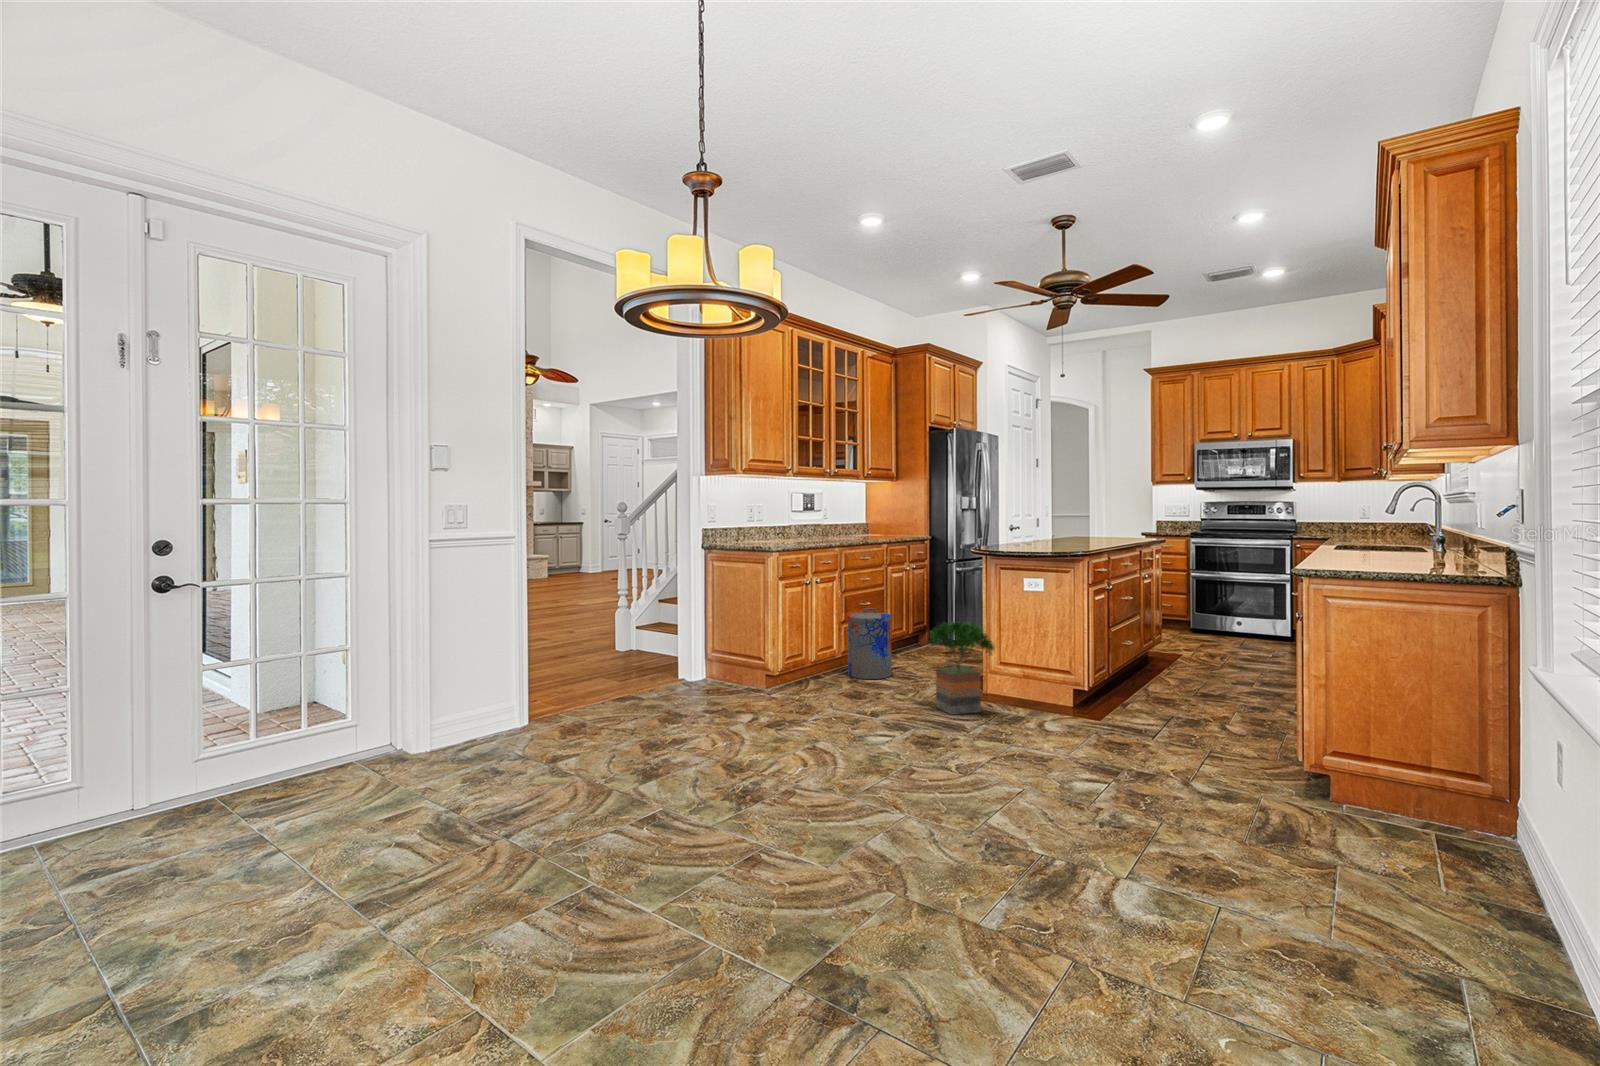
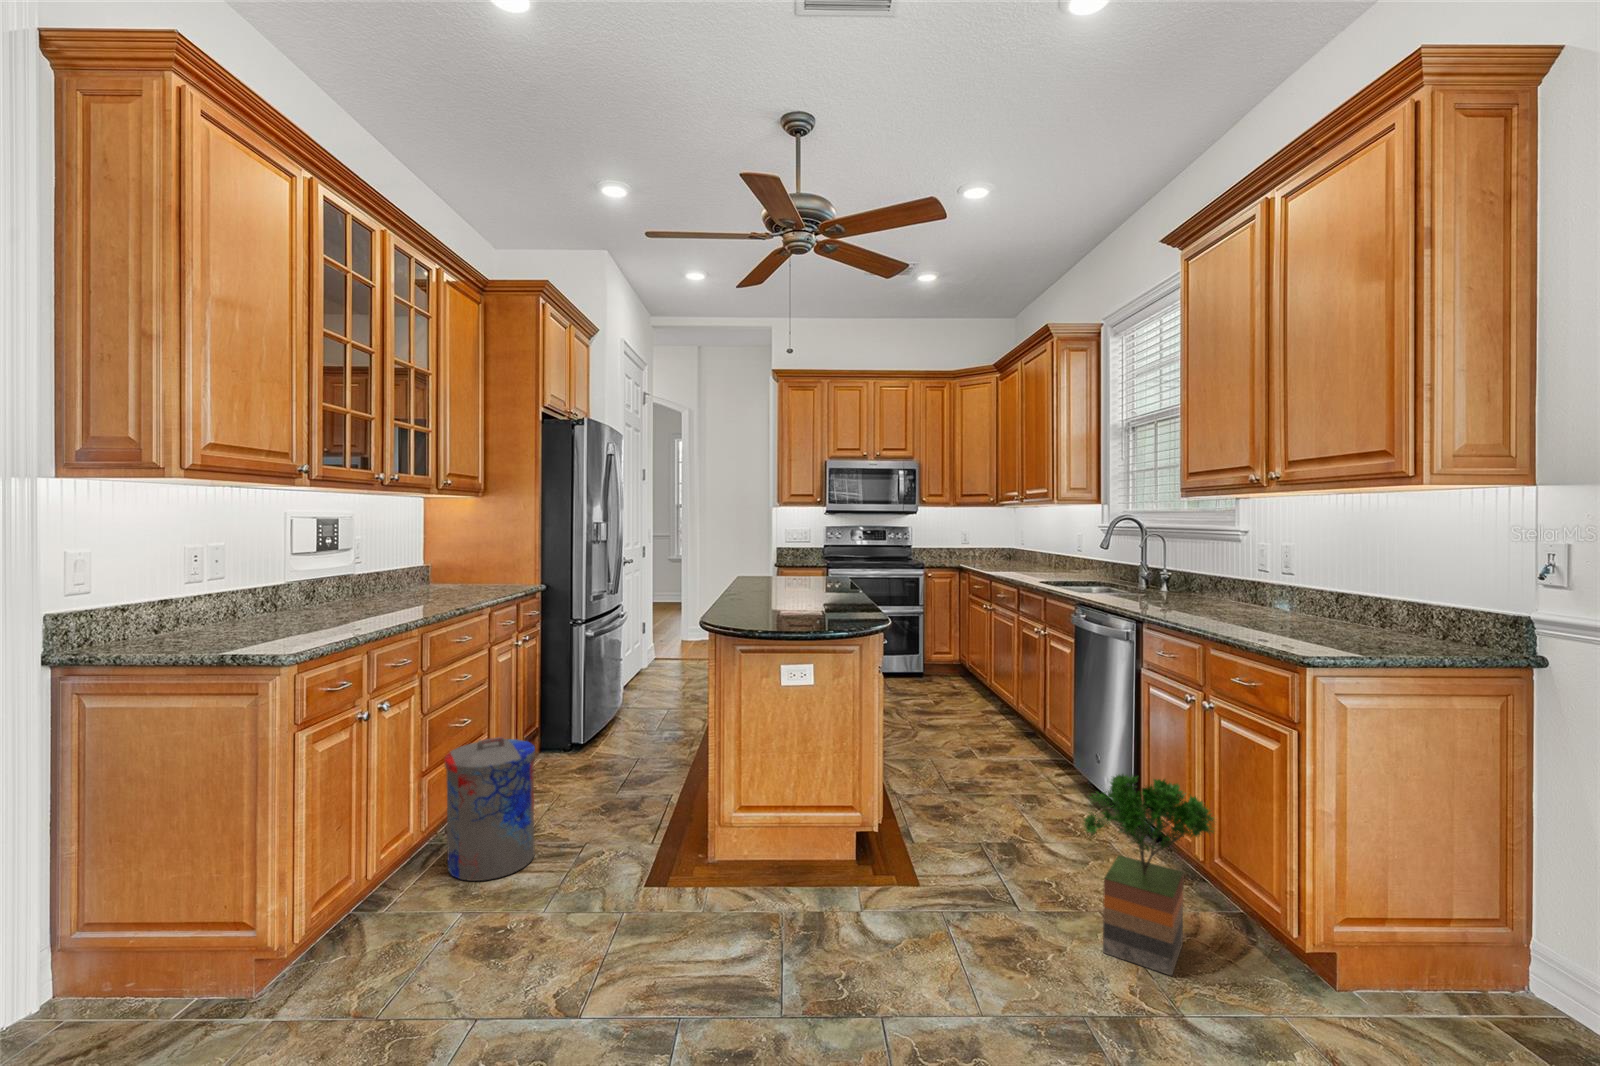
potted tree: present [931,621,994,715] -> present [1084,774,1214,975]

